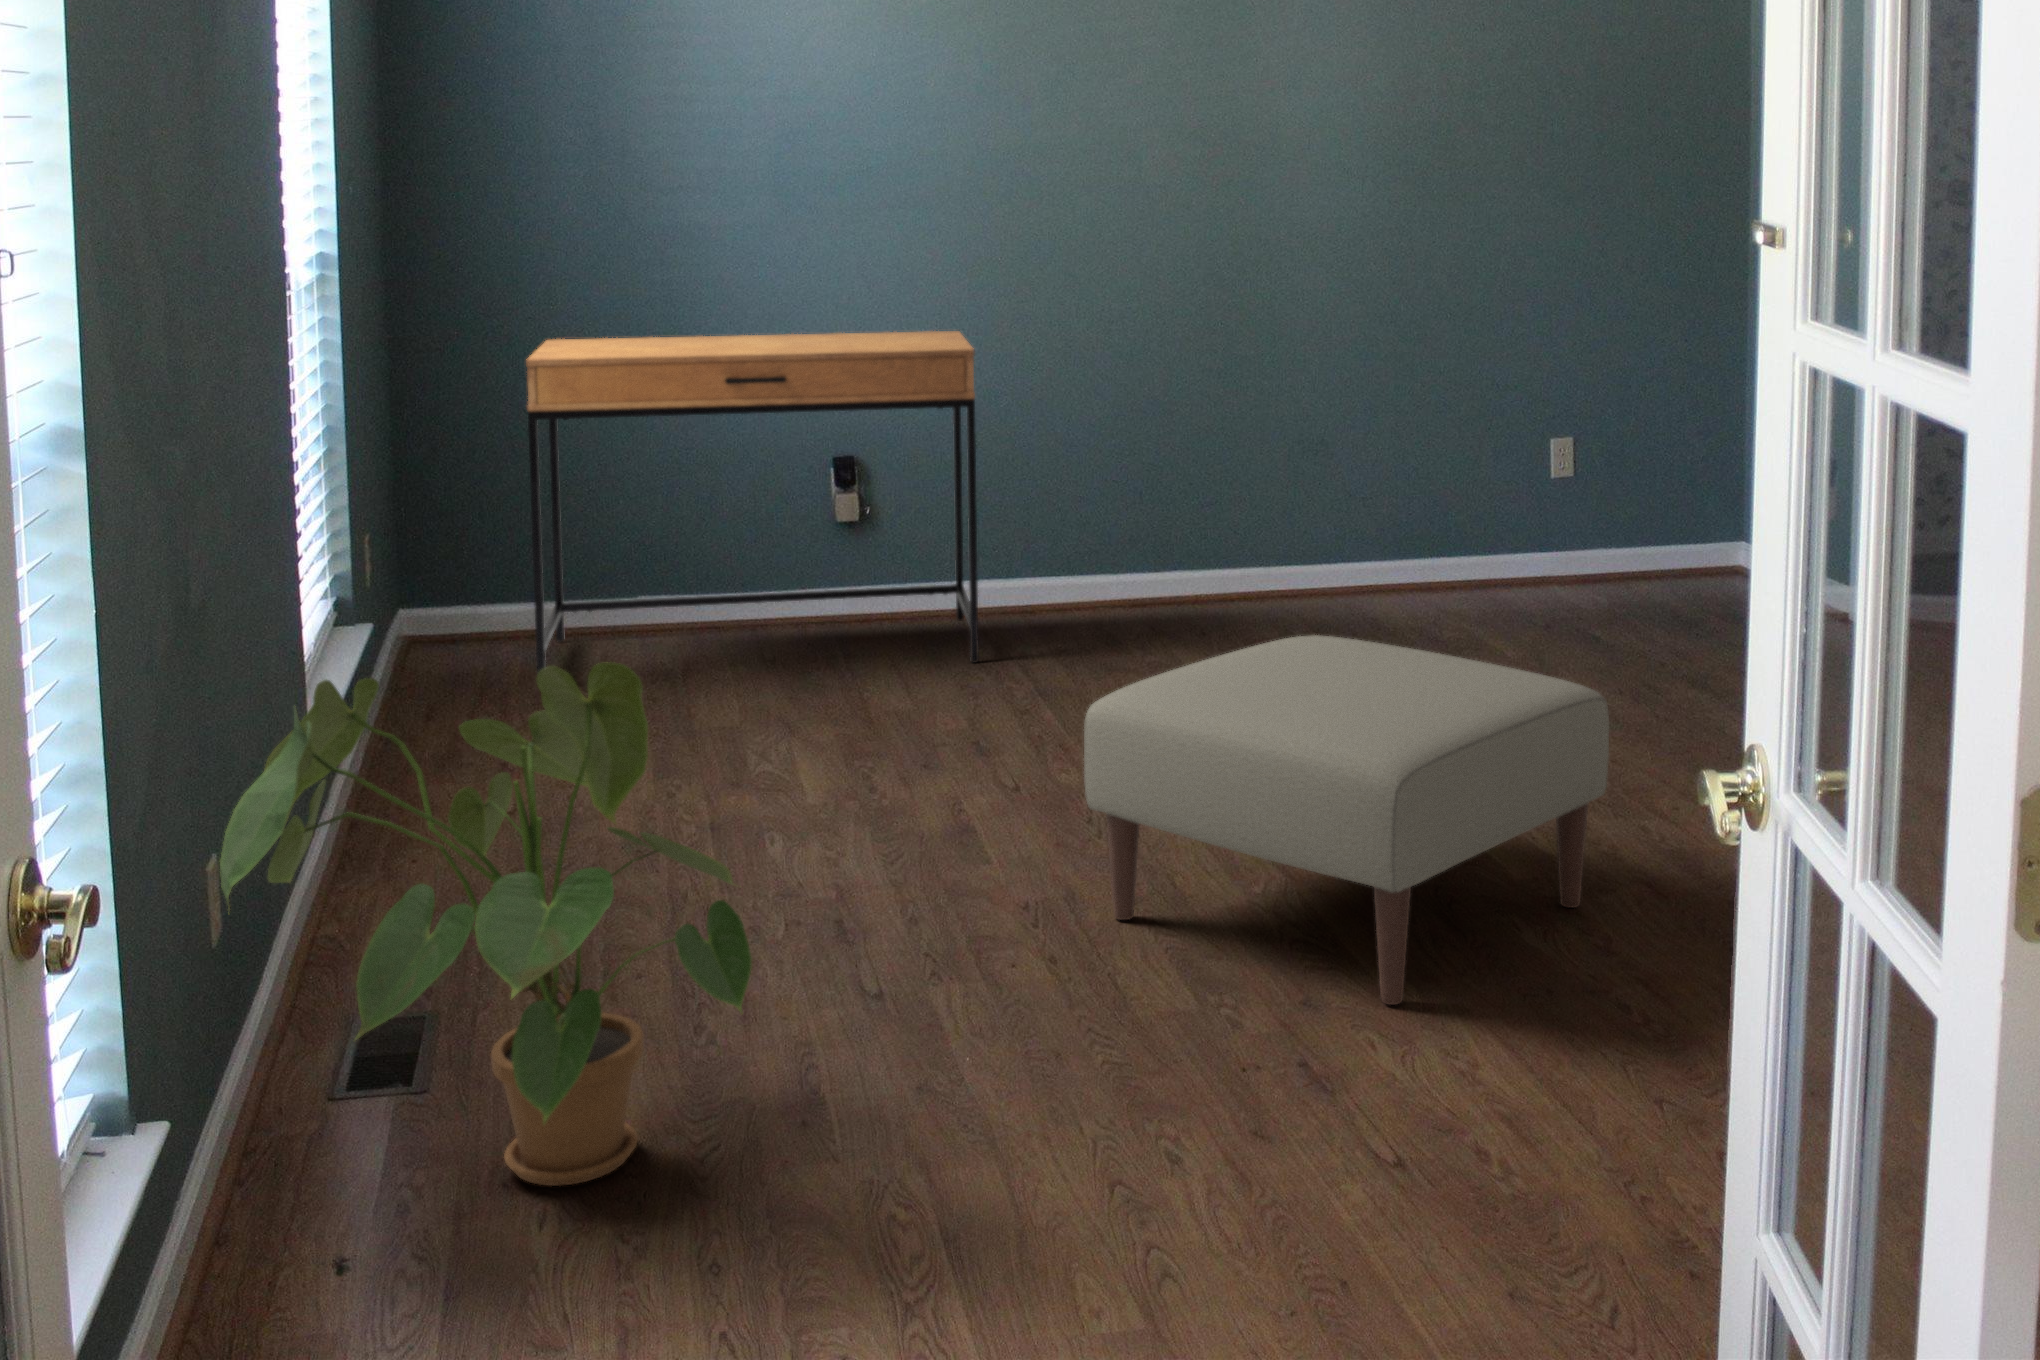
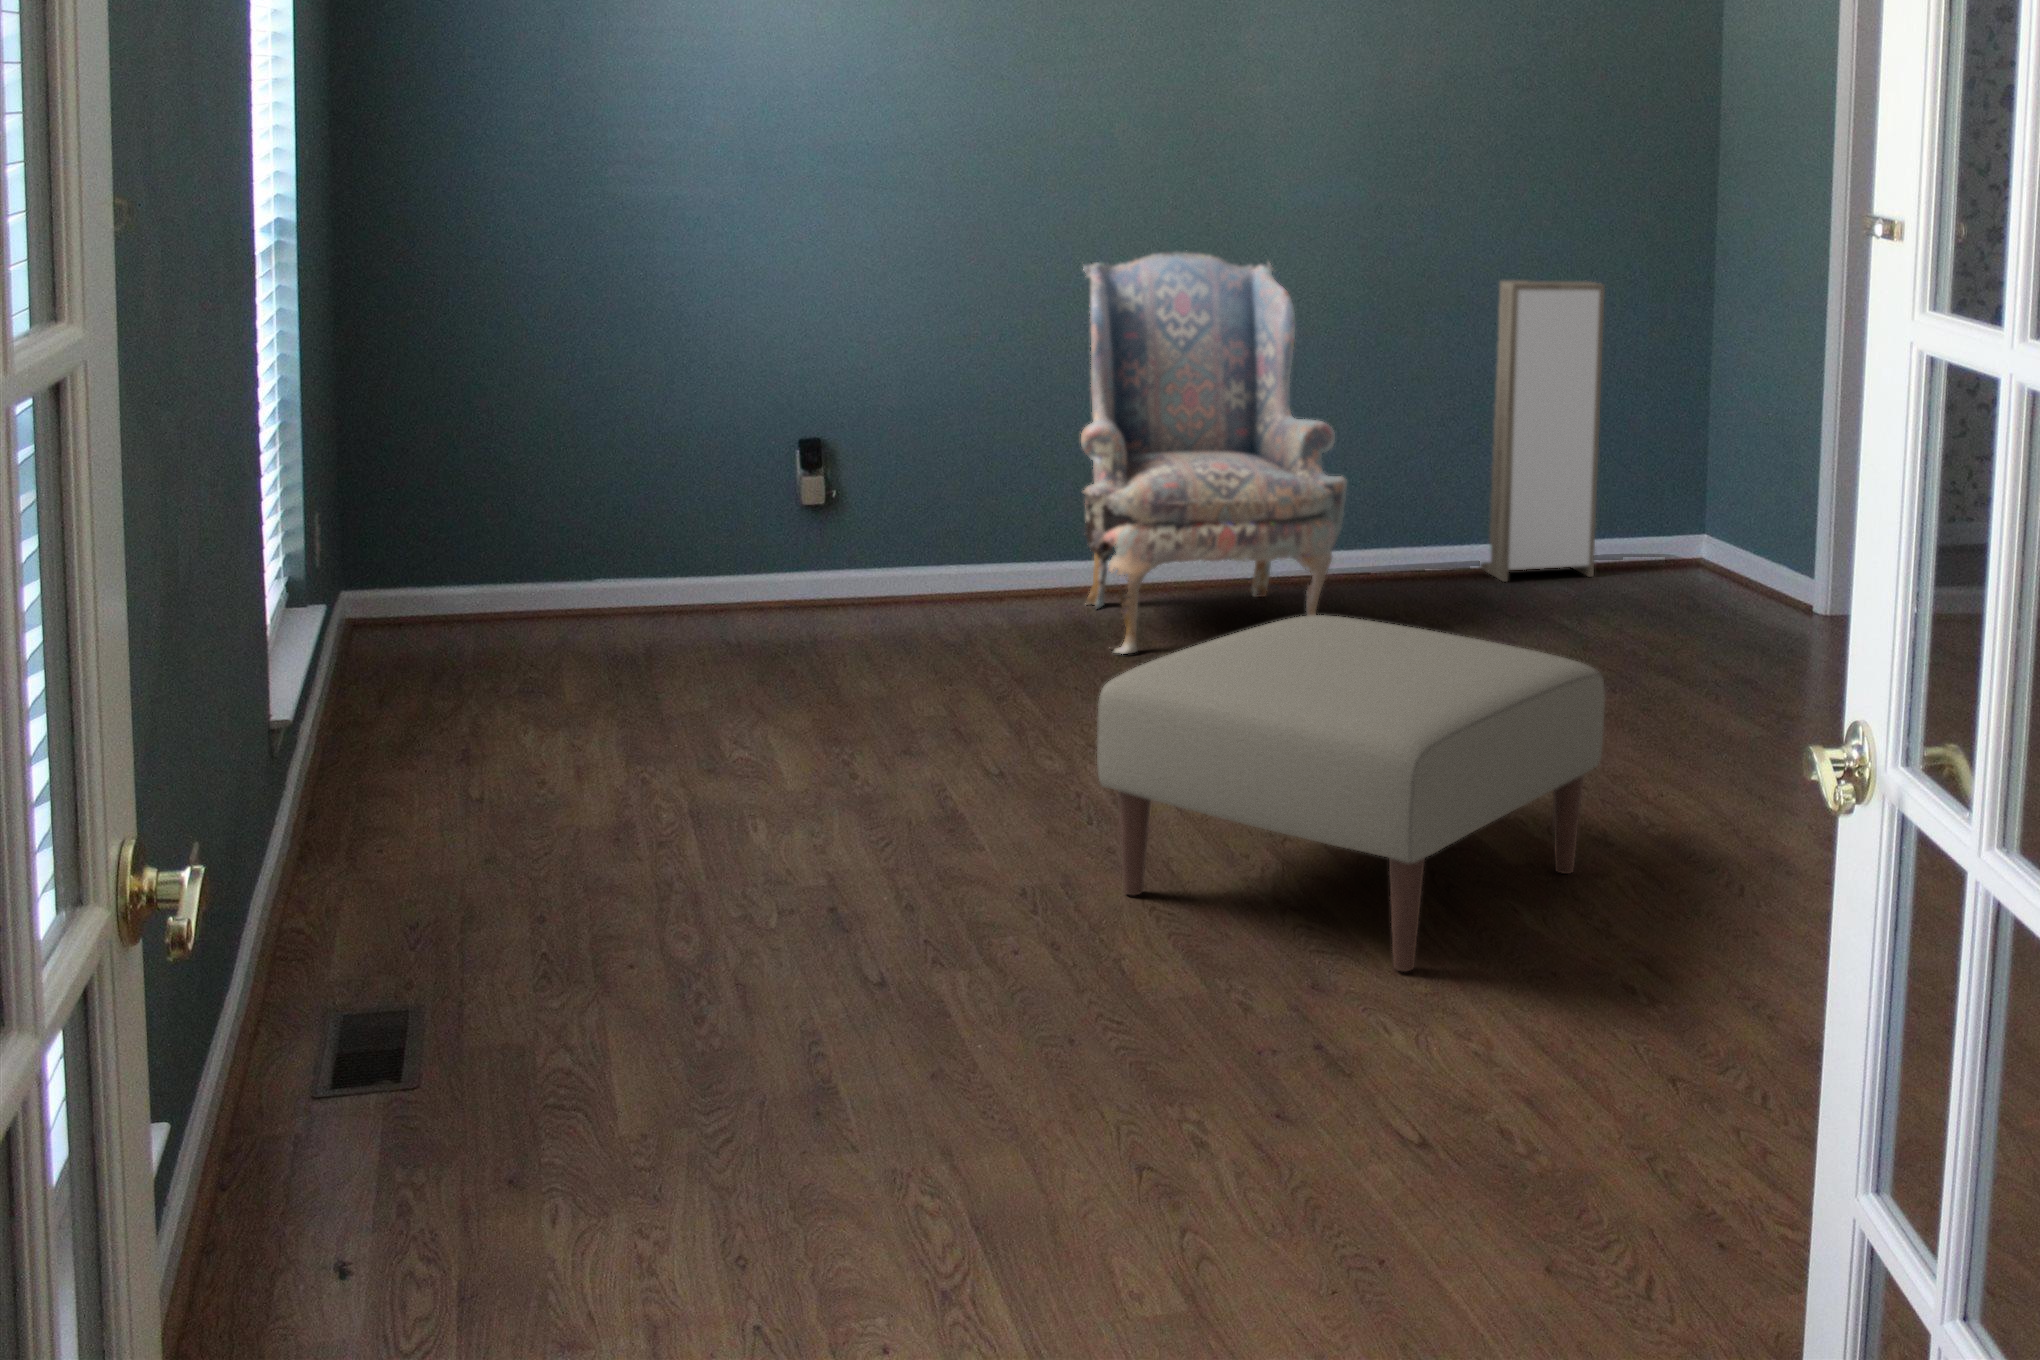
armchair: none [1087,256,1362,675] -> present [1081,252,1347,654]
storage cabinet: none [1510,280,1637,601] -> present [1480,280,1605,582]
desk: present [526,331,979,673] -> none [497,315,967,669]
house plant: present [220,662,752,1186] -> none [199,645,779,1183]

